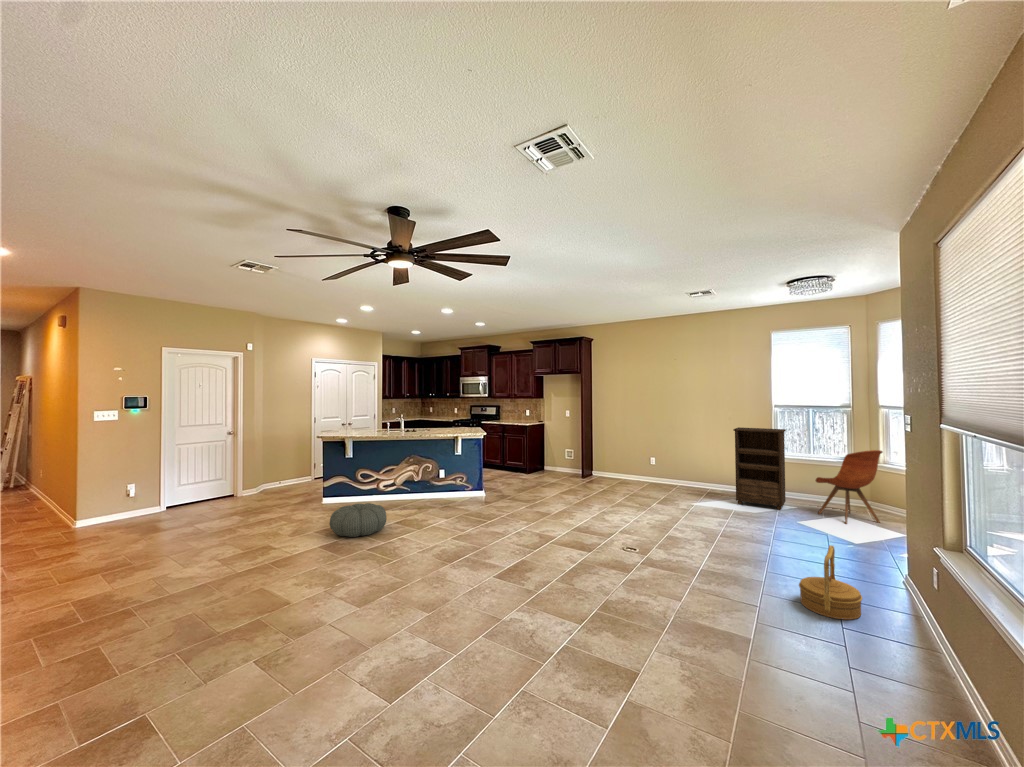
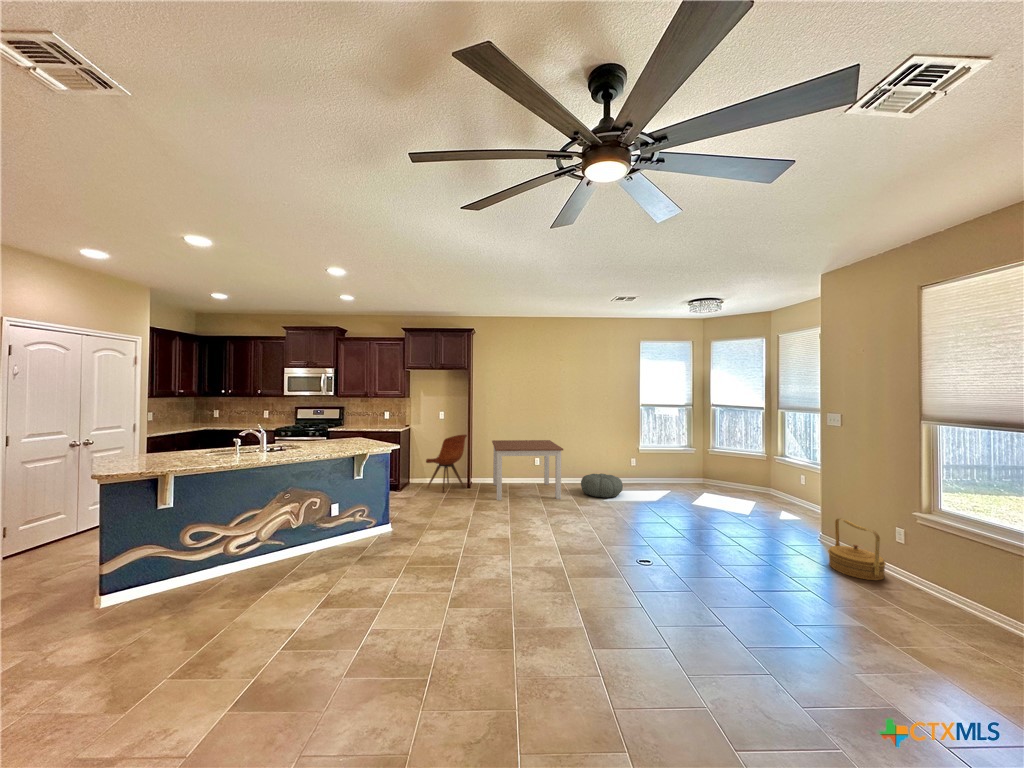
bookshelf: present [733,427,786,510] -> none [619,423,662,490]
dining table: none [582,439,663,500] -> present [492,440,563,500]
dining chair: present [815,450,882,524] -> present [426,435,467,492]
pouf: present [330,503,386,537] -> present [581,474,623,498]

